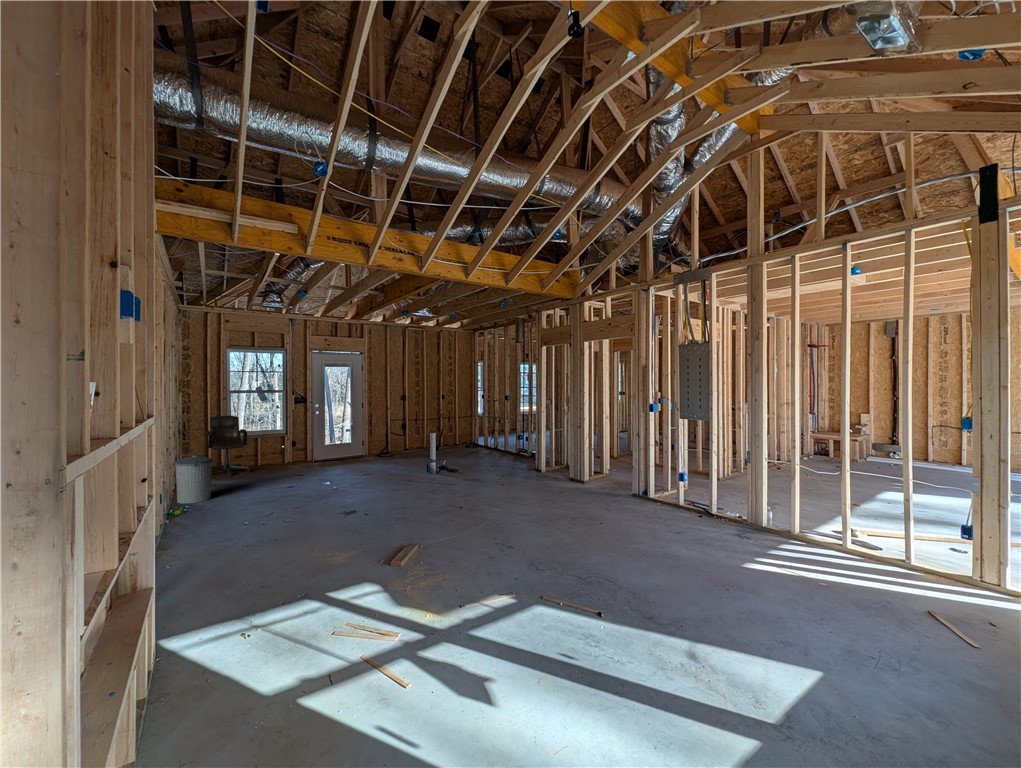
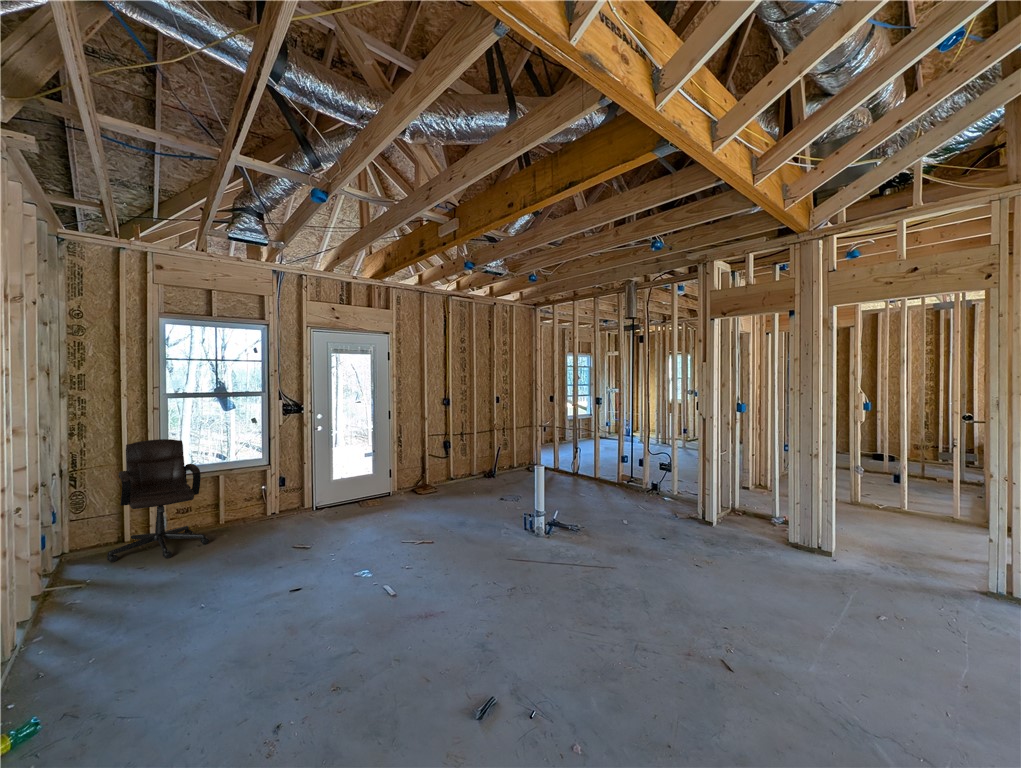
trash can: present [175,456,212,503] -> none [18,552,123,686]

